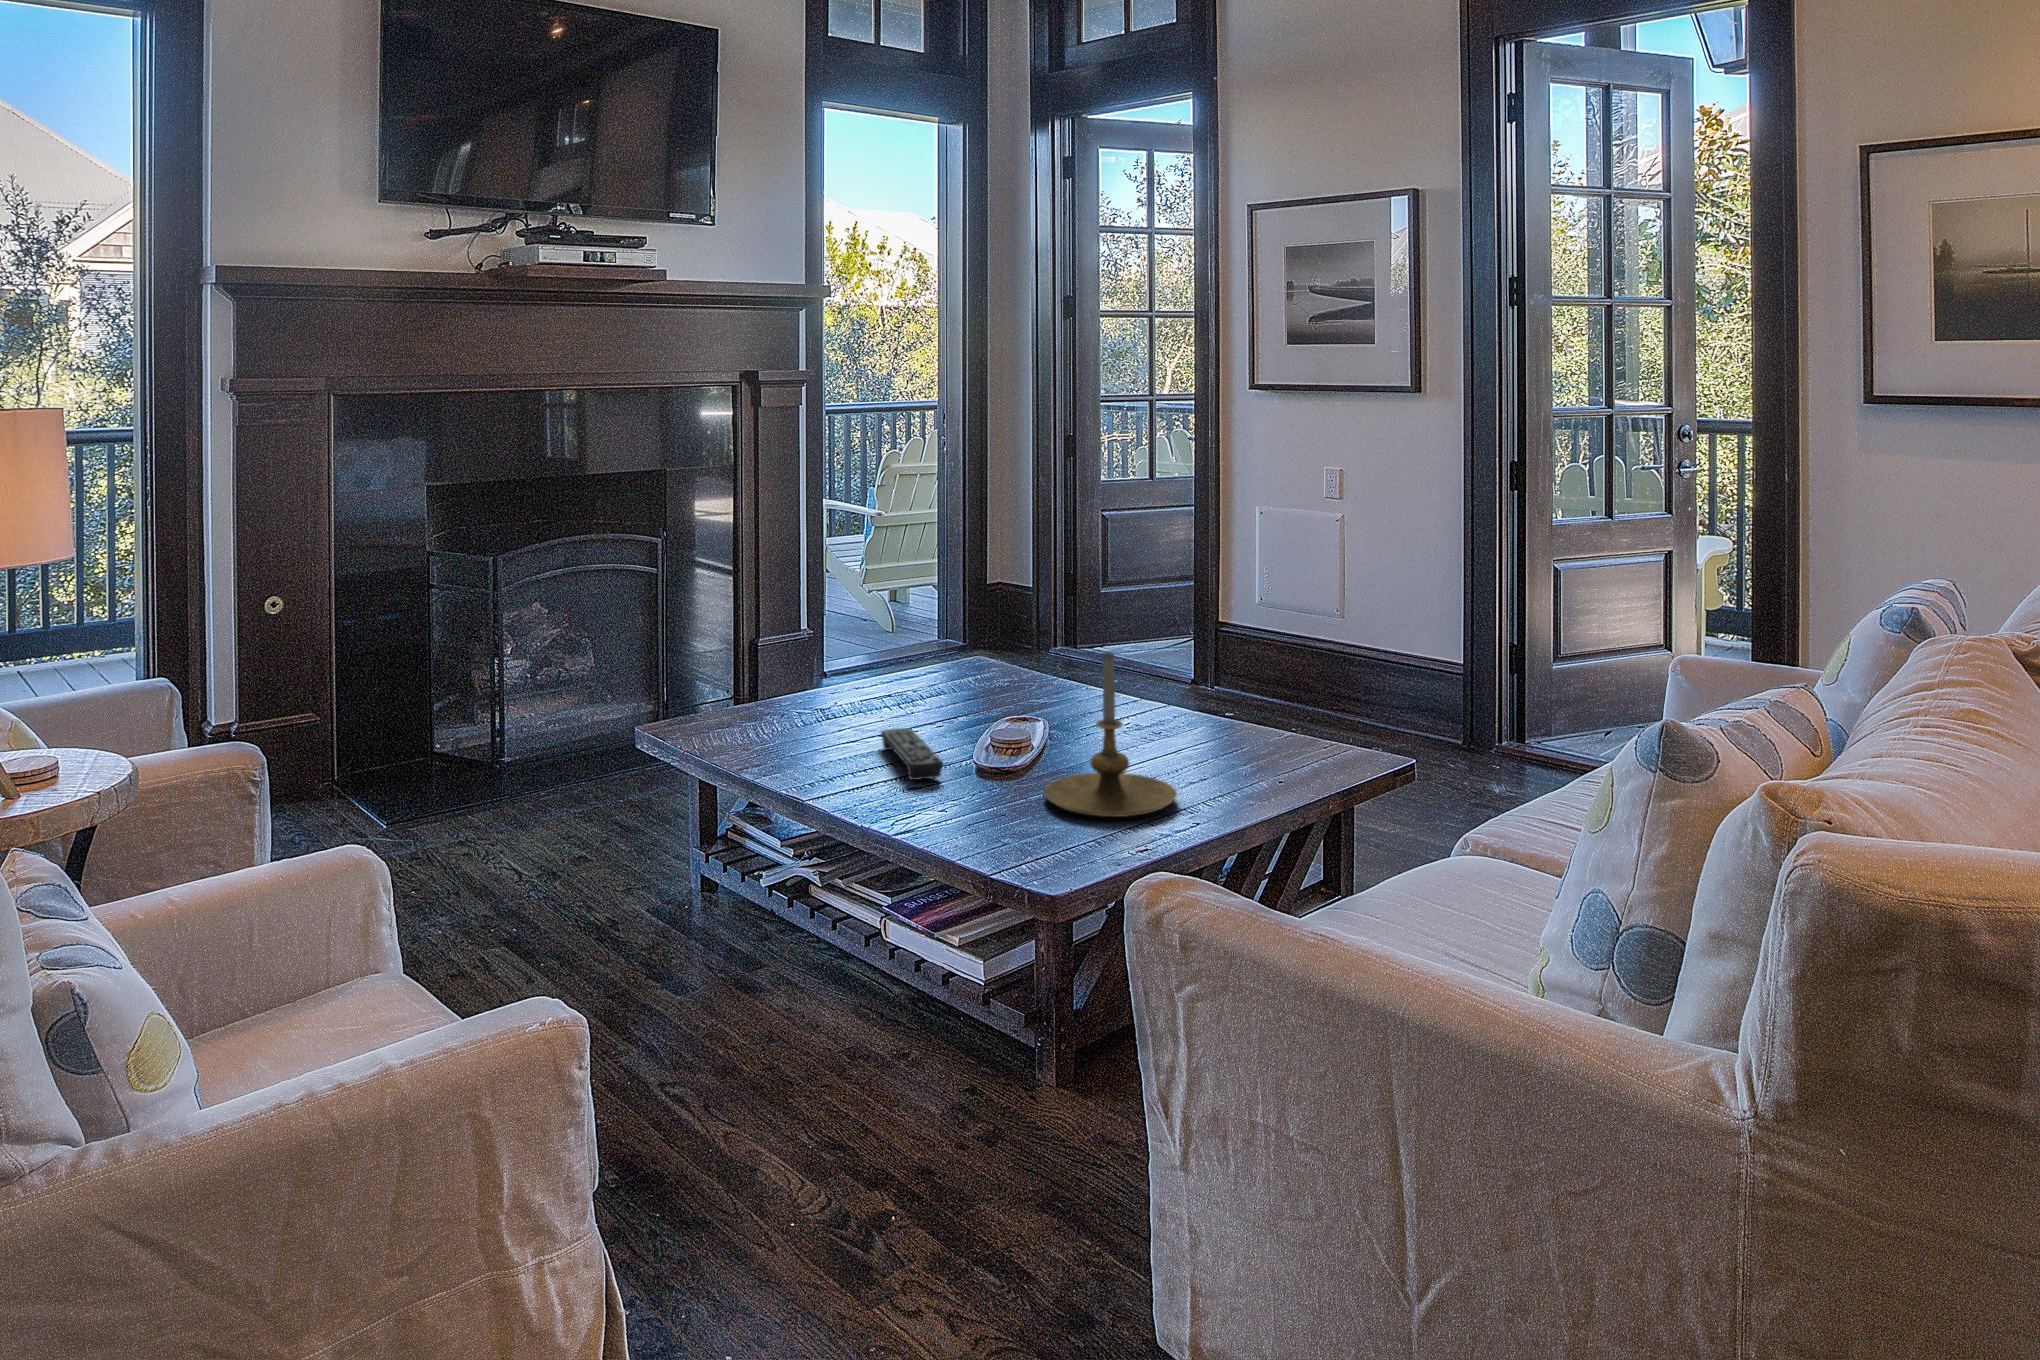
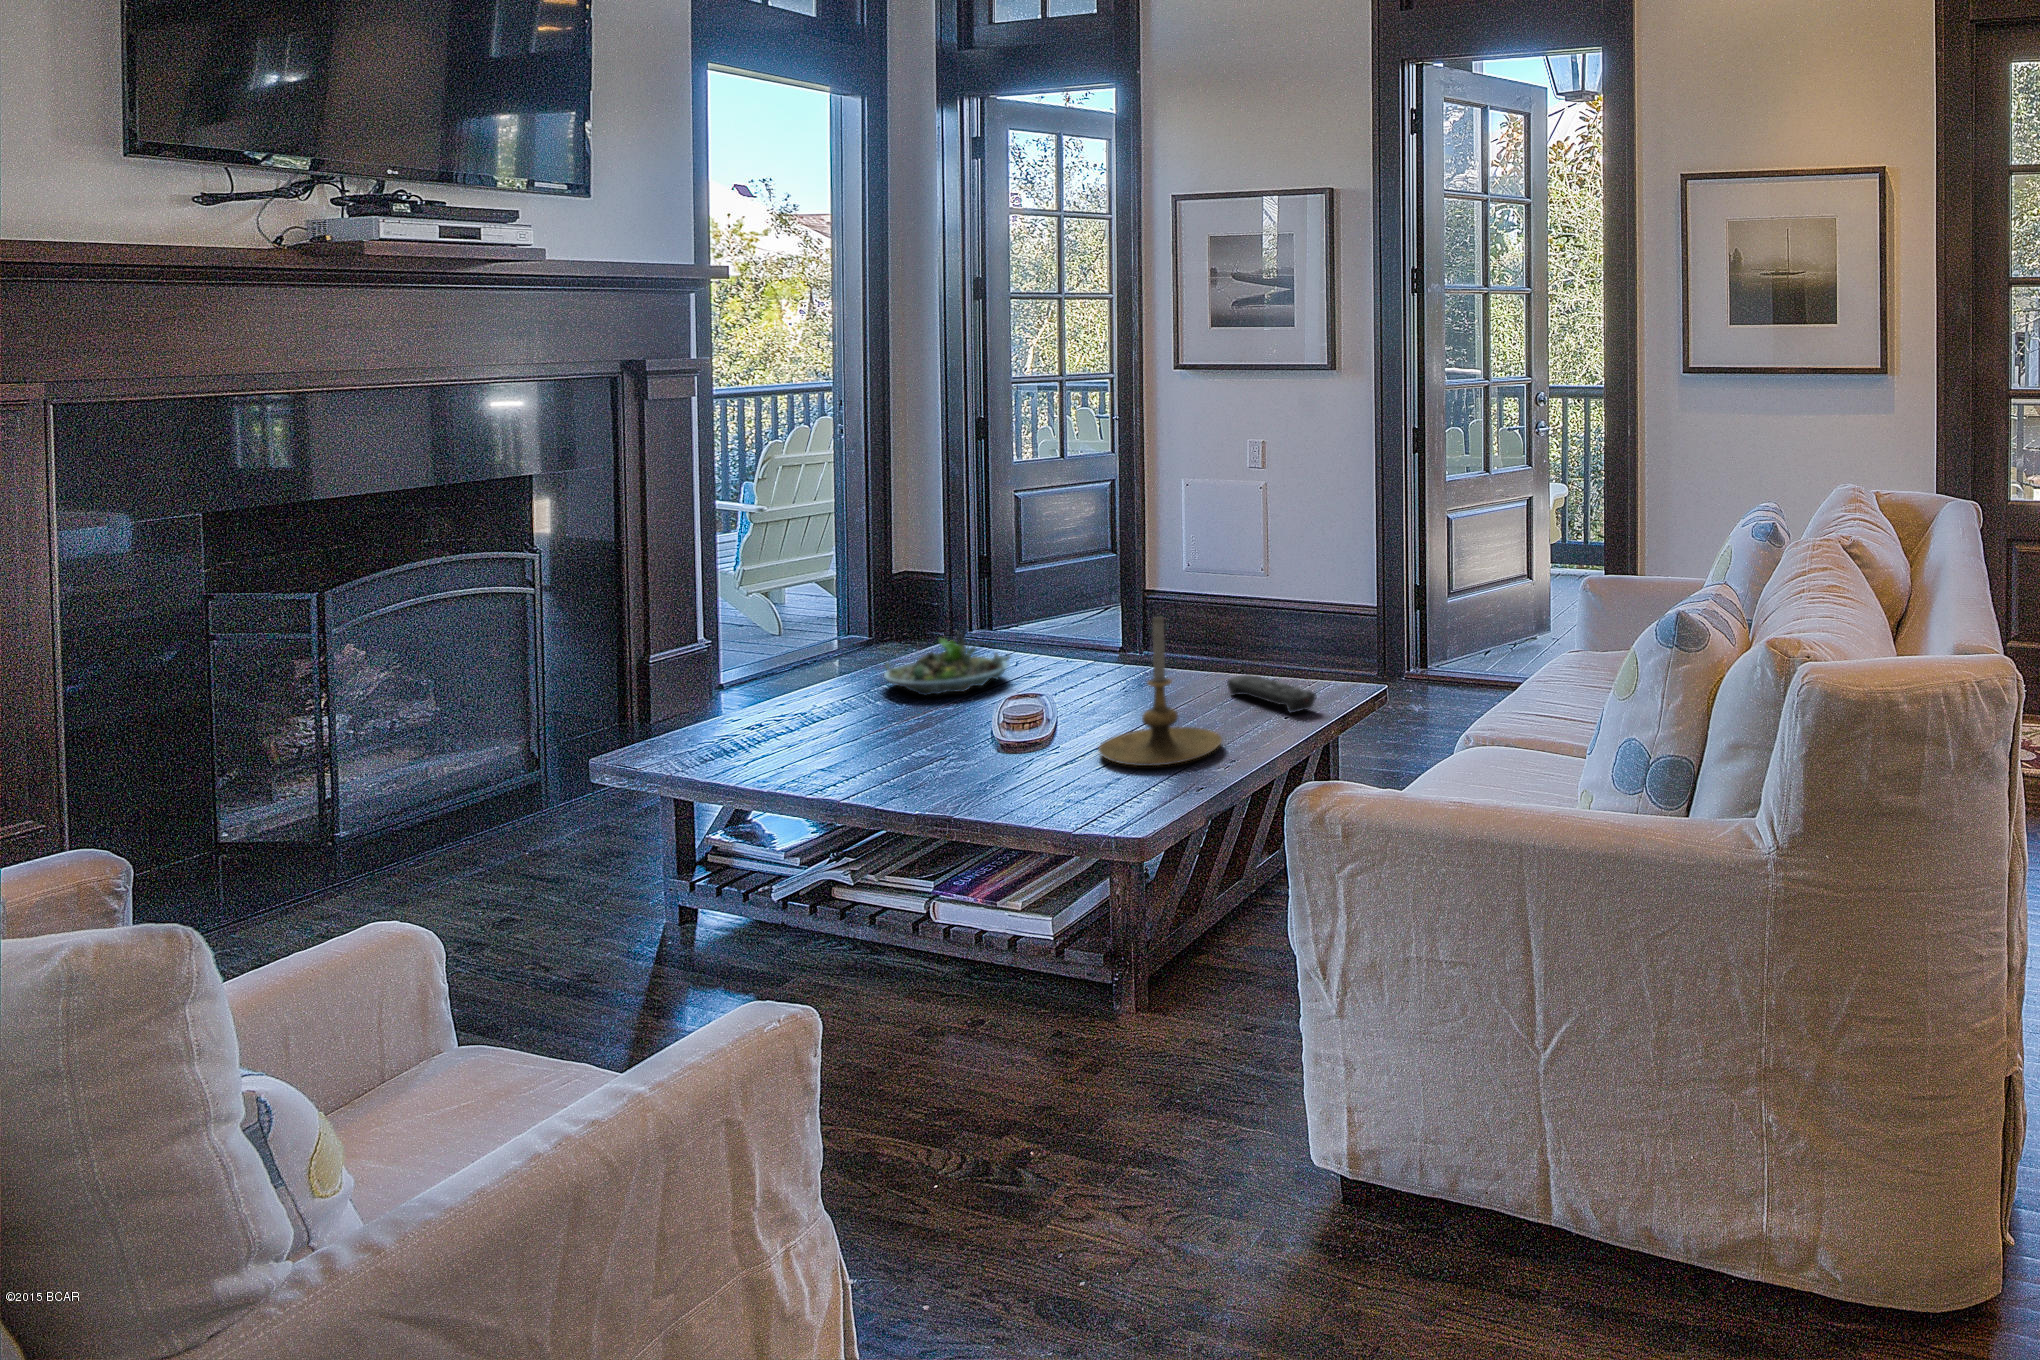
succulent planter: none [891,643,1007,707] -> present [884,634,1010,695]
remote control: present [881,728,943,780] -> present [1227,675,1316,713]

